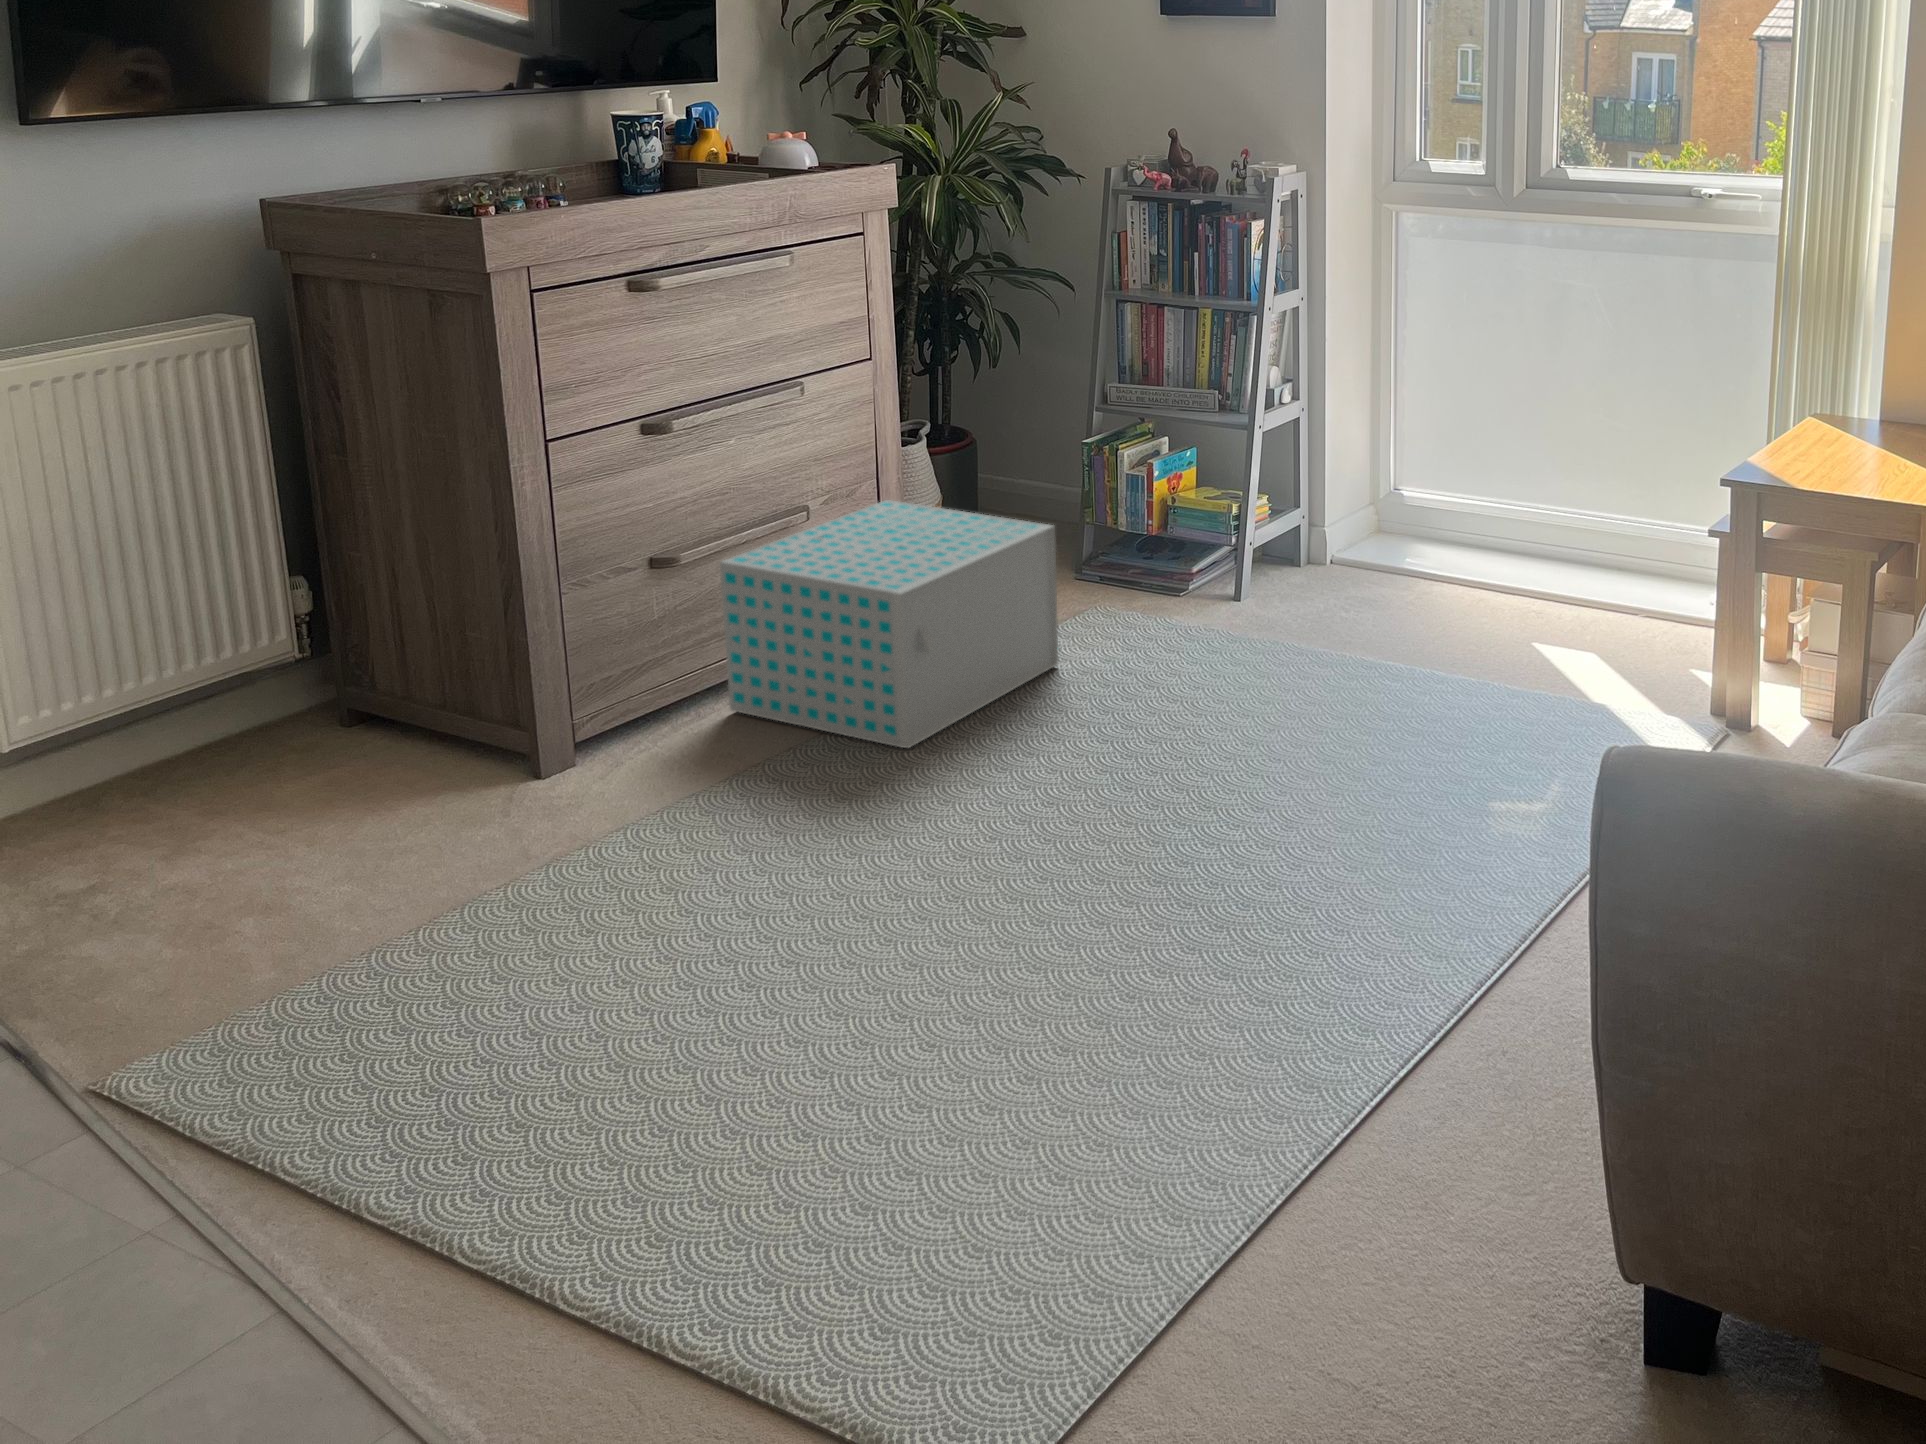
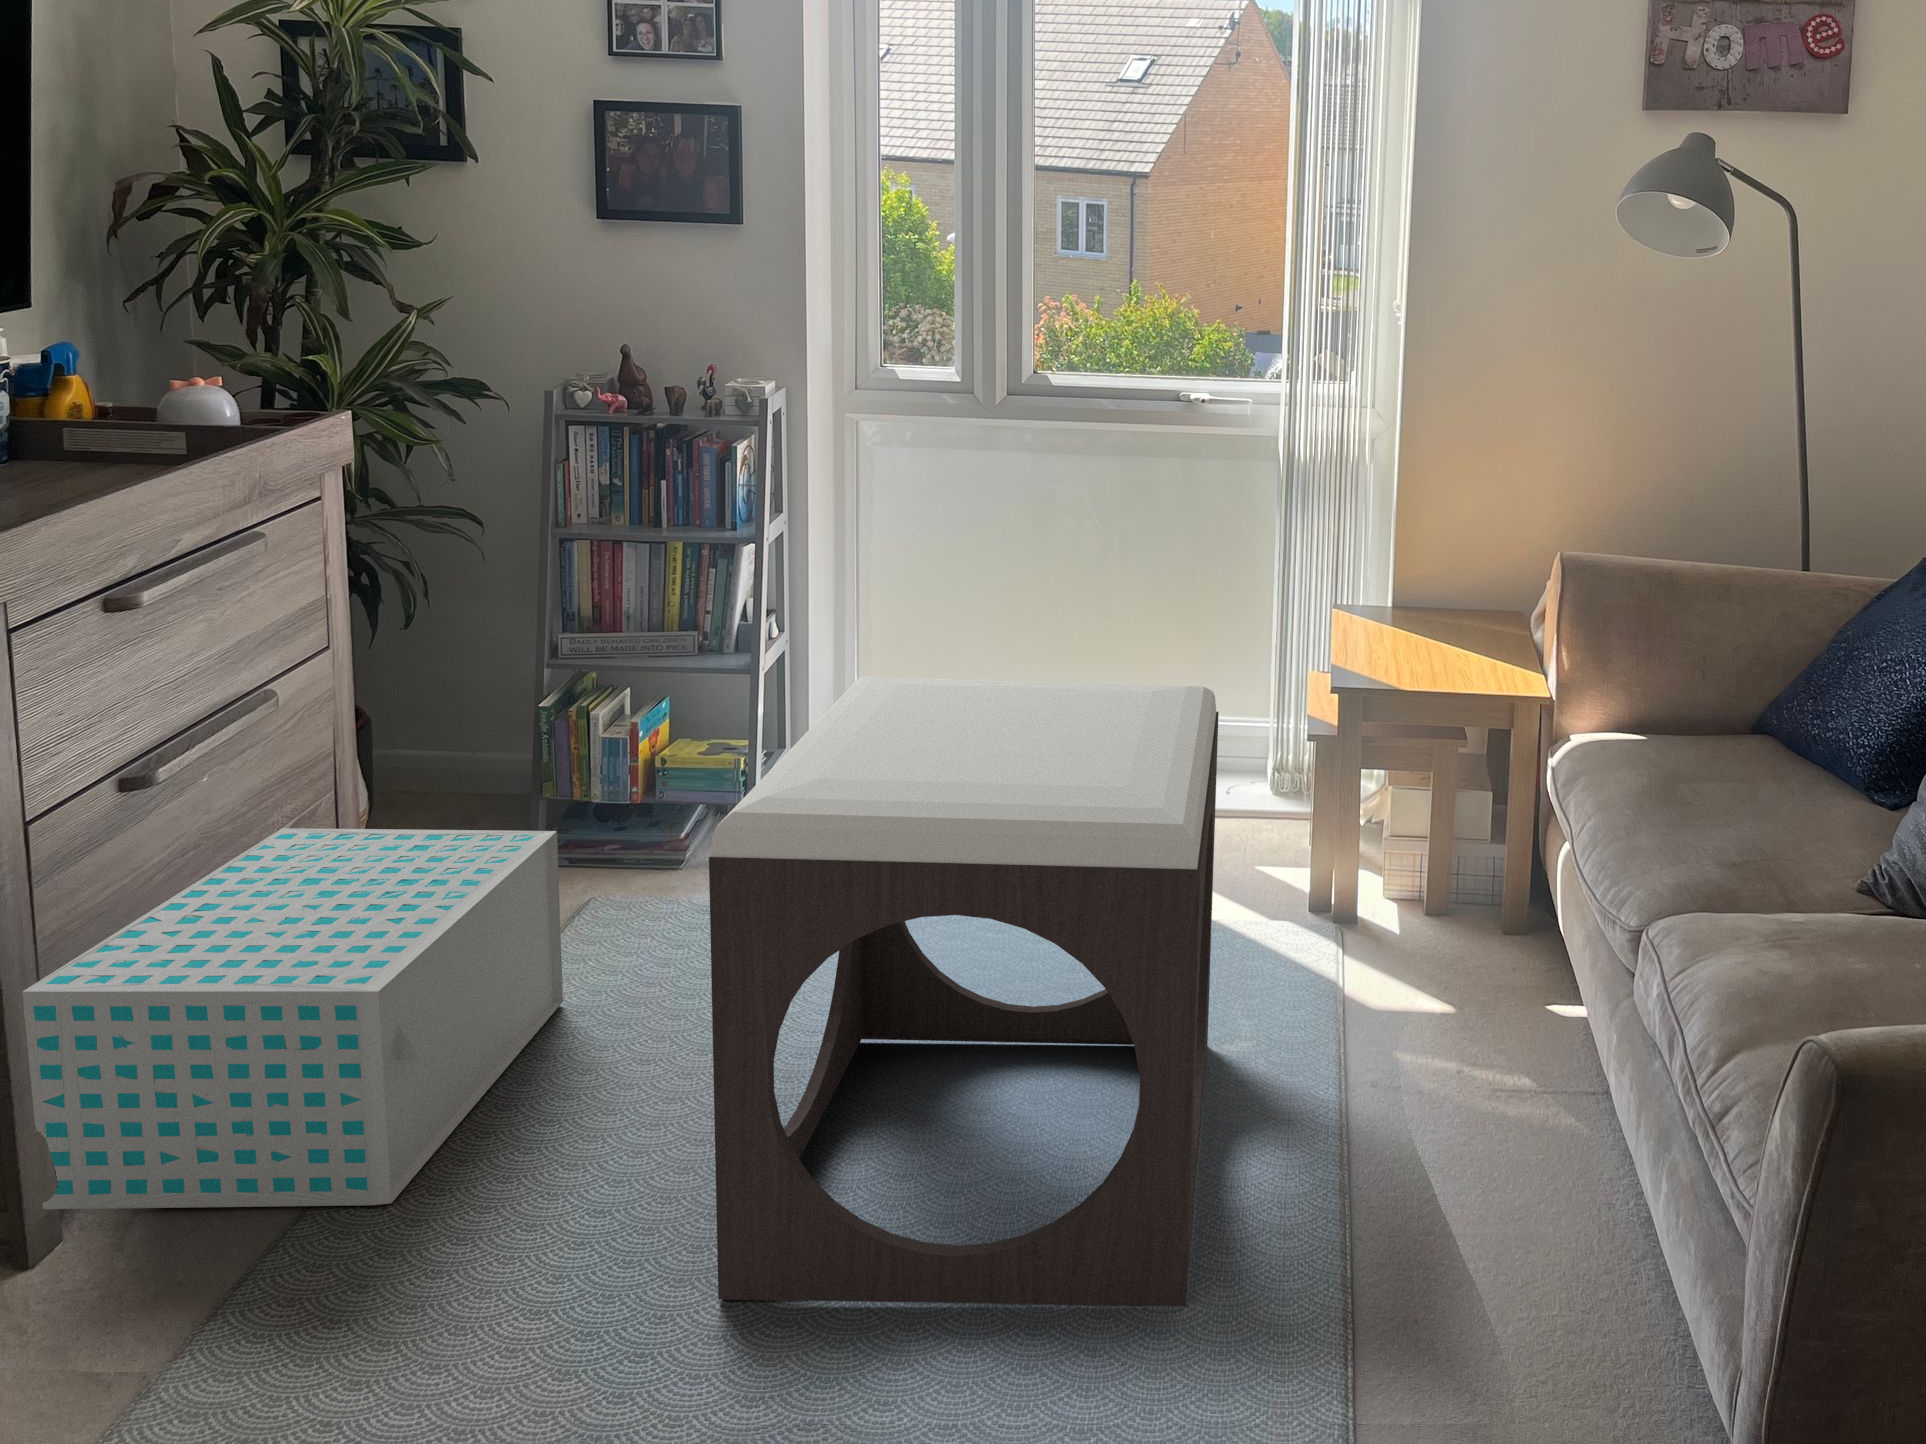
footstool: none [1065,414,1534,916] -> present [709,676,1219,1306]

